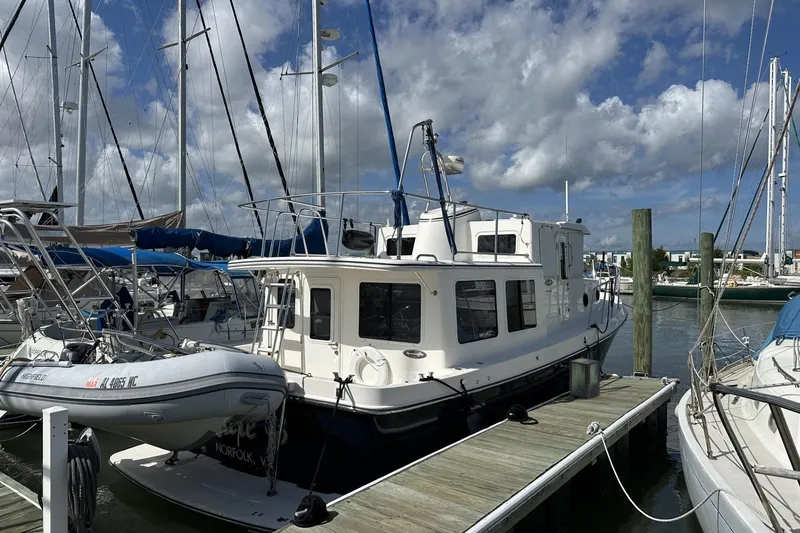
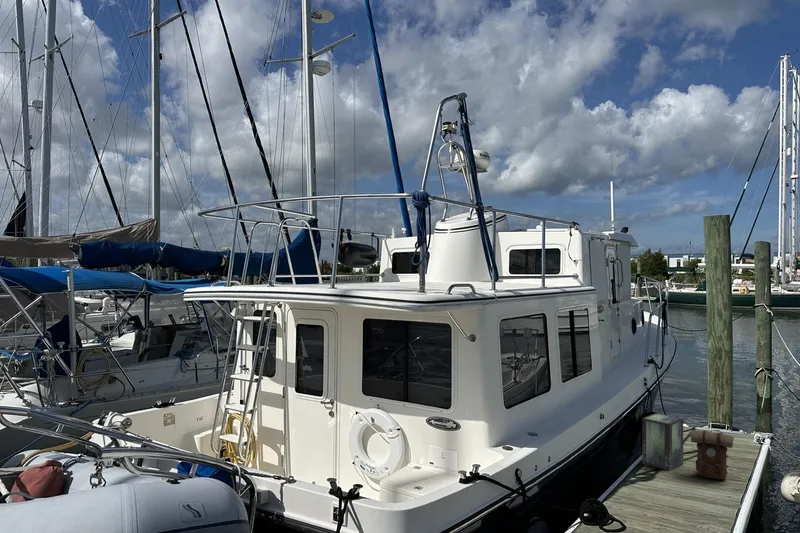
backpack: none [602,368,633,404] -> present [690,430,734,480]

